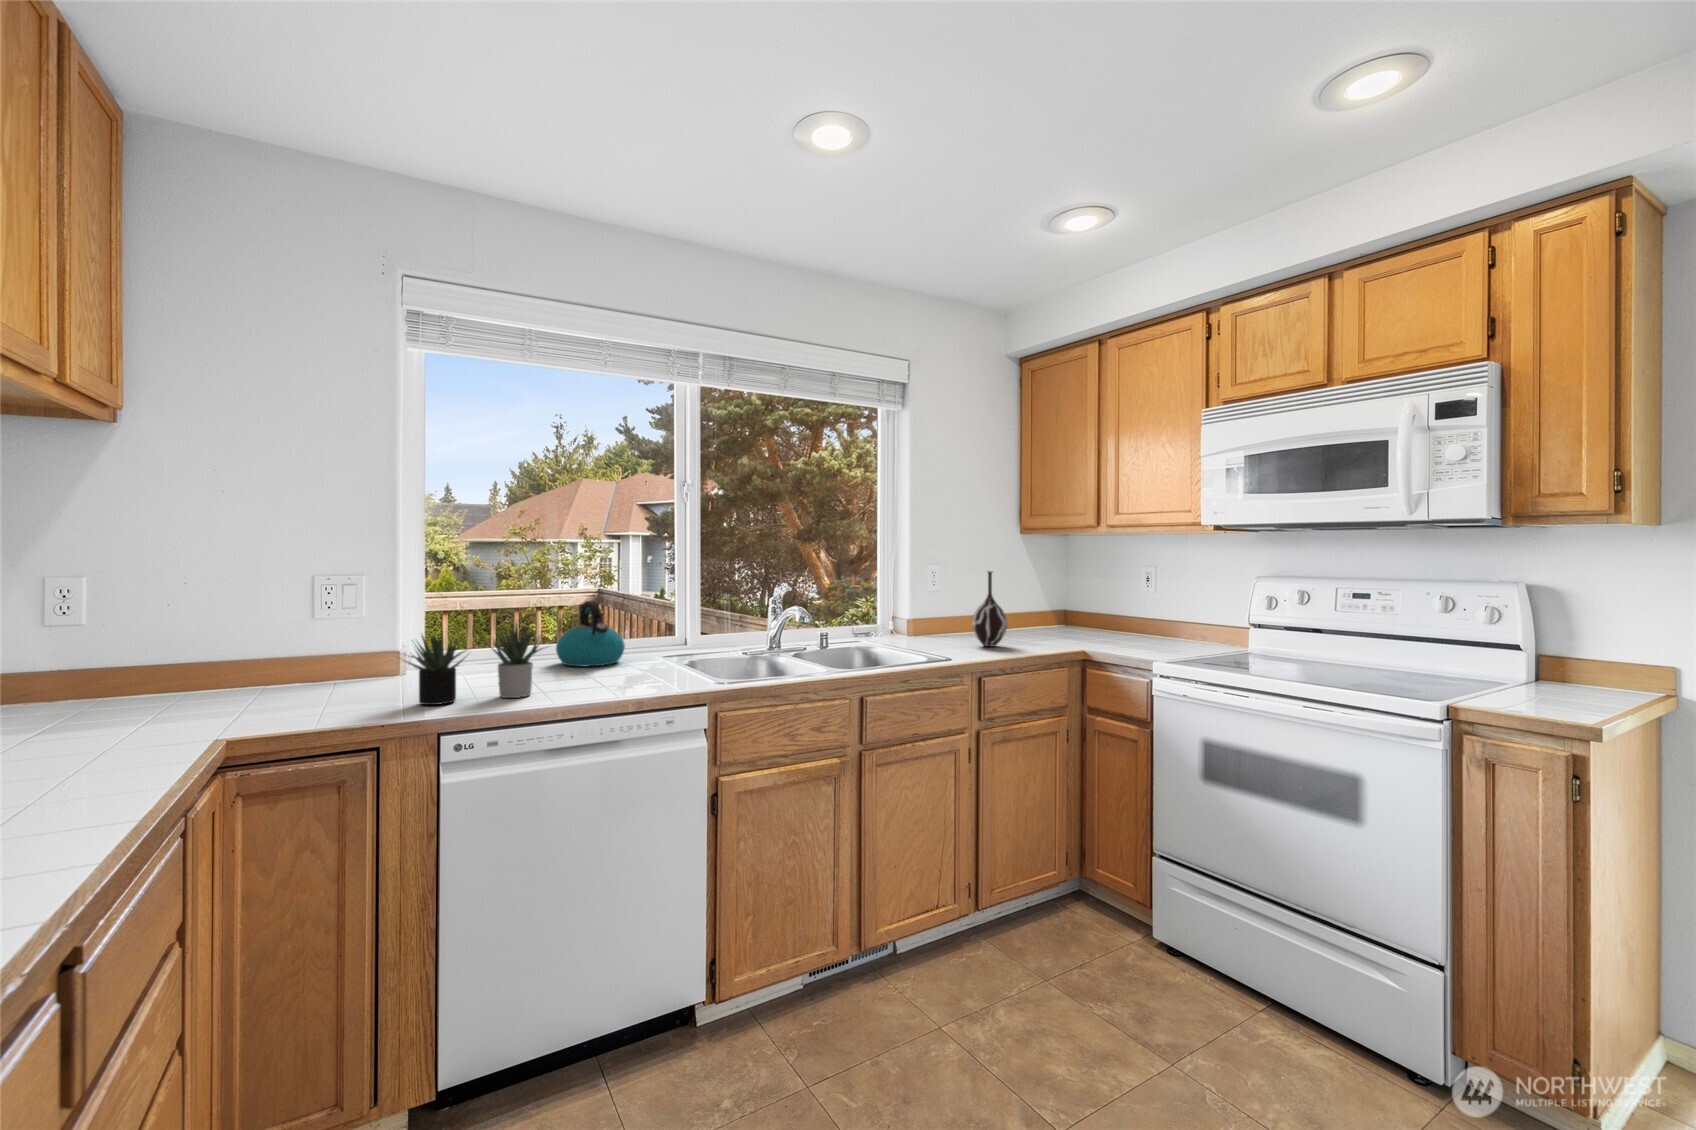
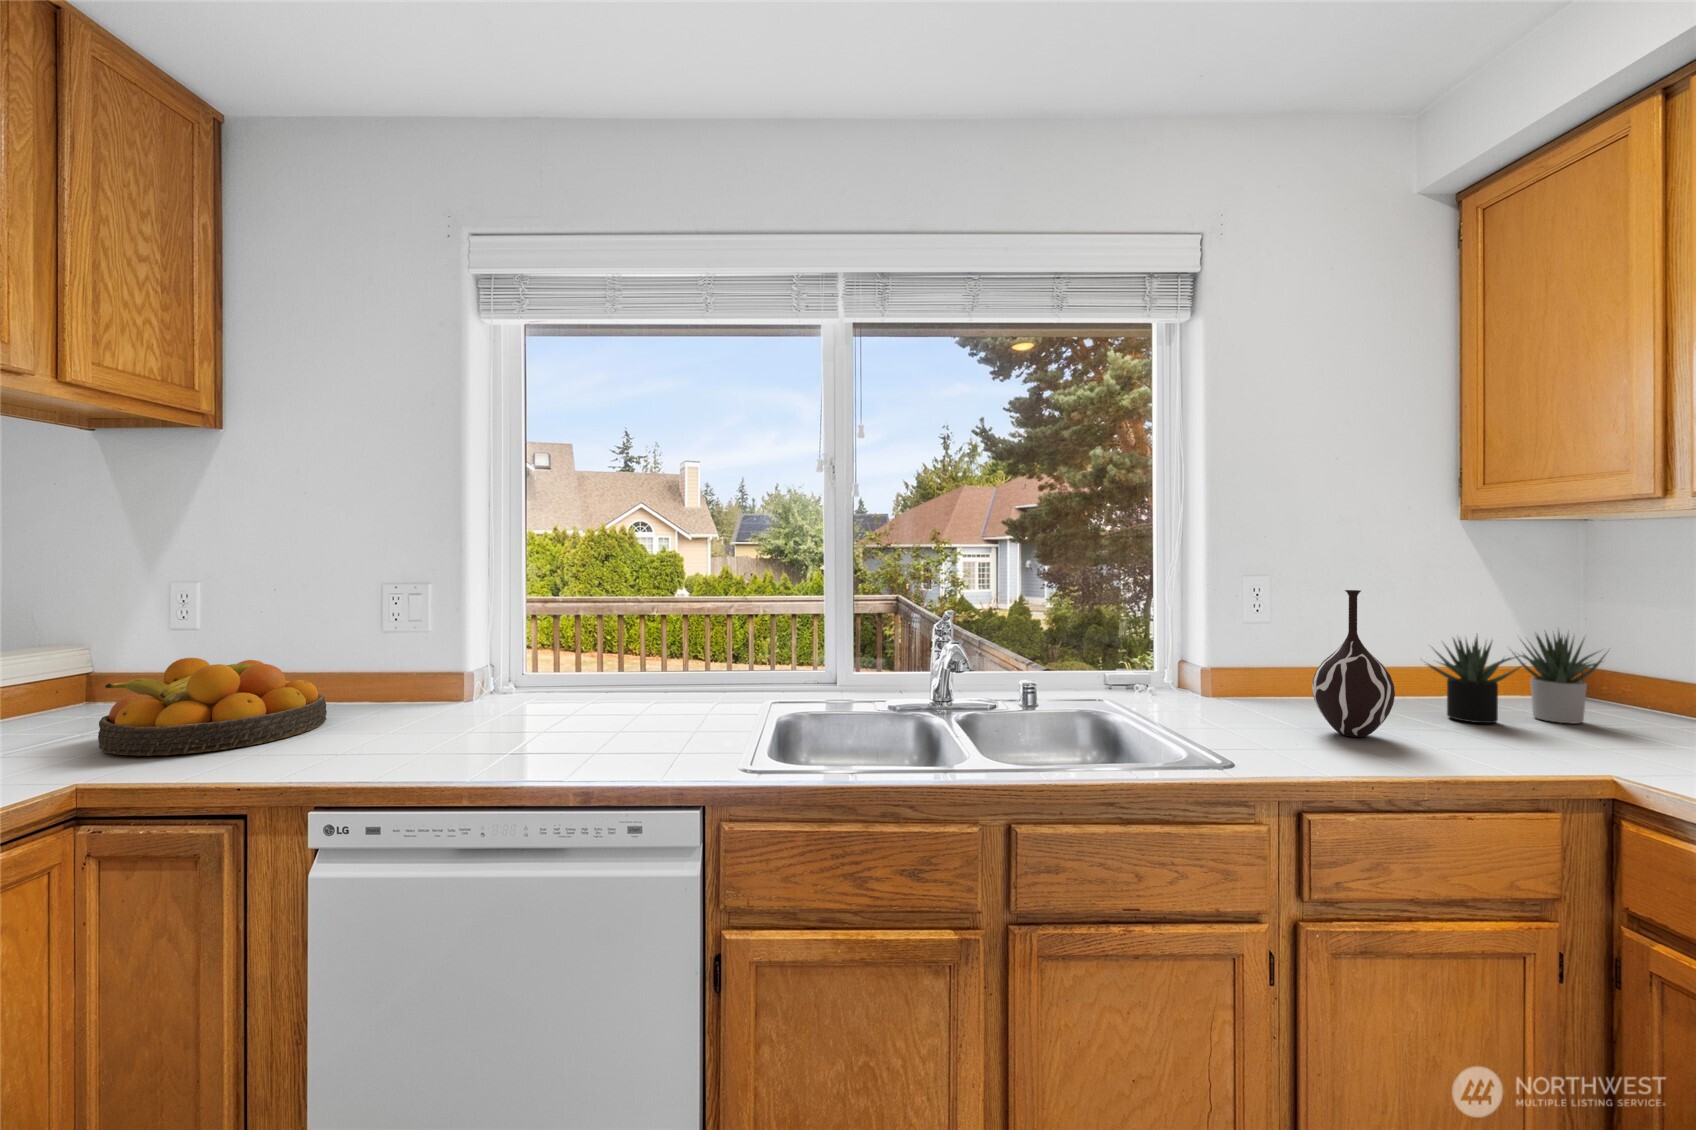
kettle: present [556,601,625,667] -> none [646,620,733,707]
succulent plant: present [405,624,548,705] -> present [1427,633,1606,724]
fruit bowl: none [99,645,305,728] -> present [98,658,327,756]

